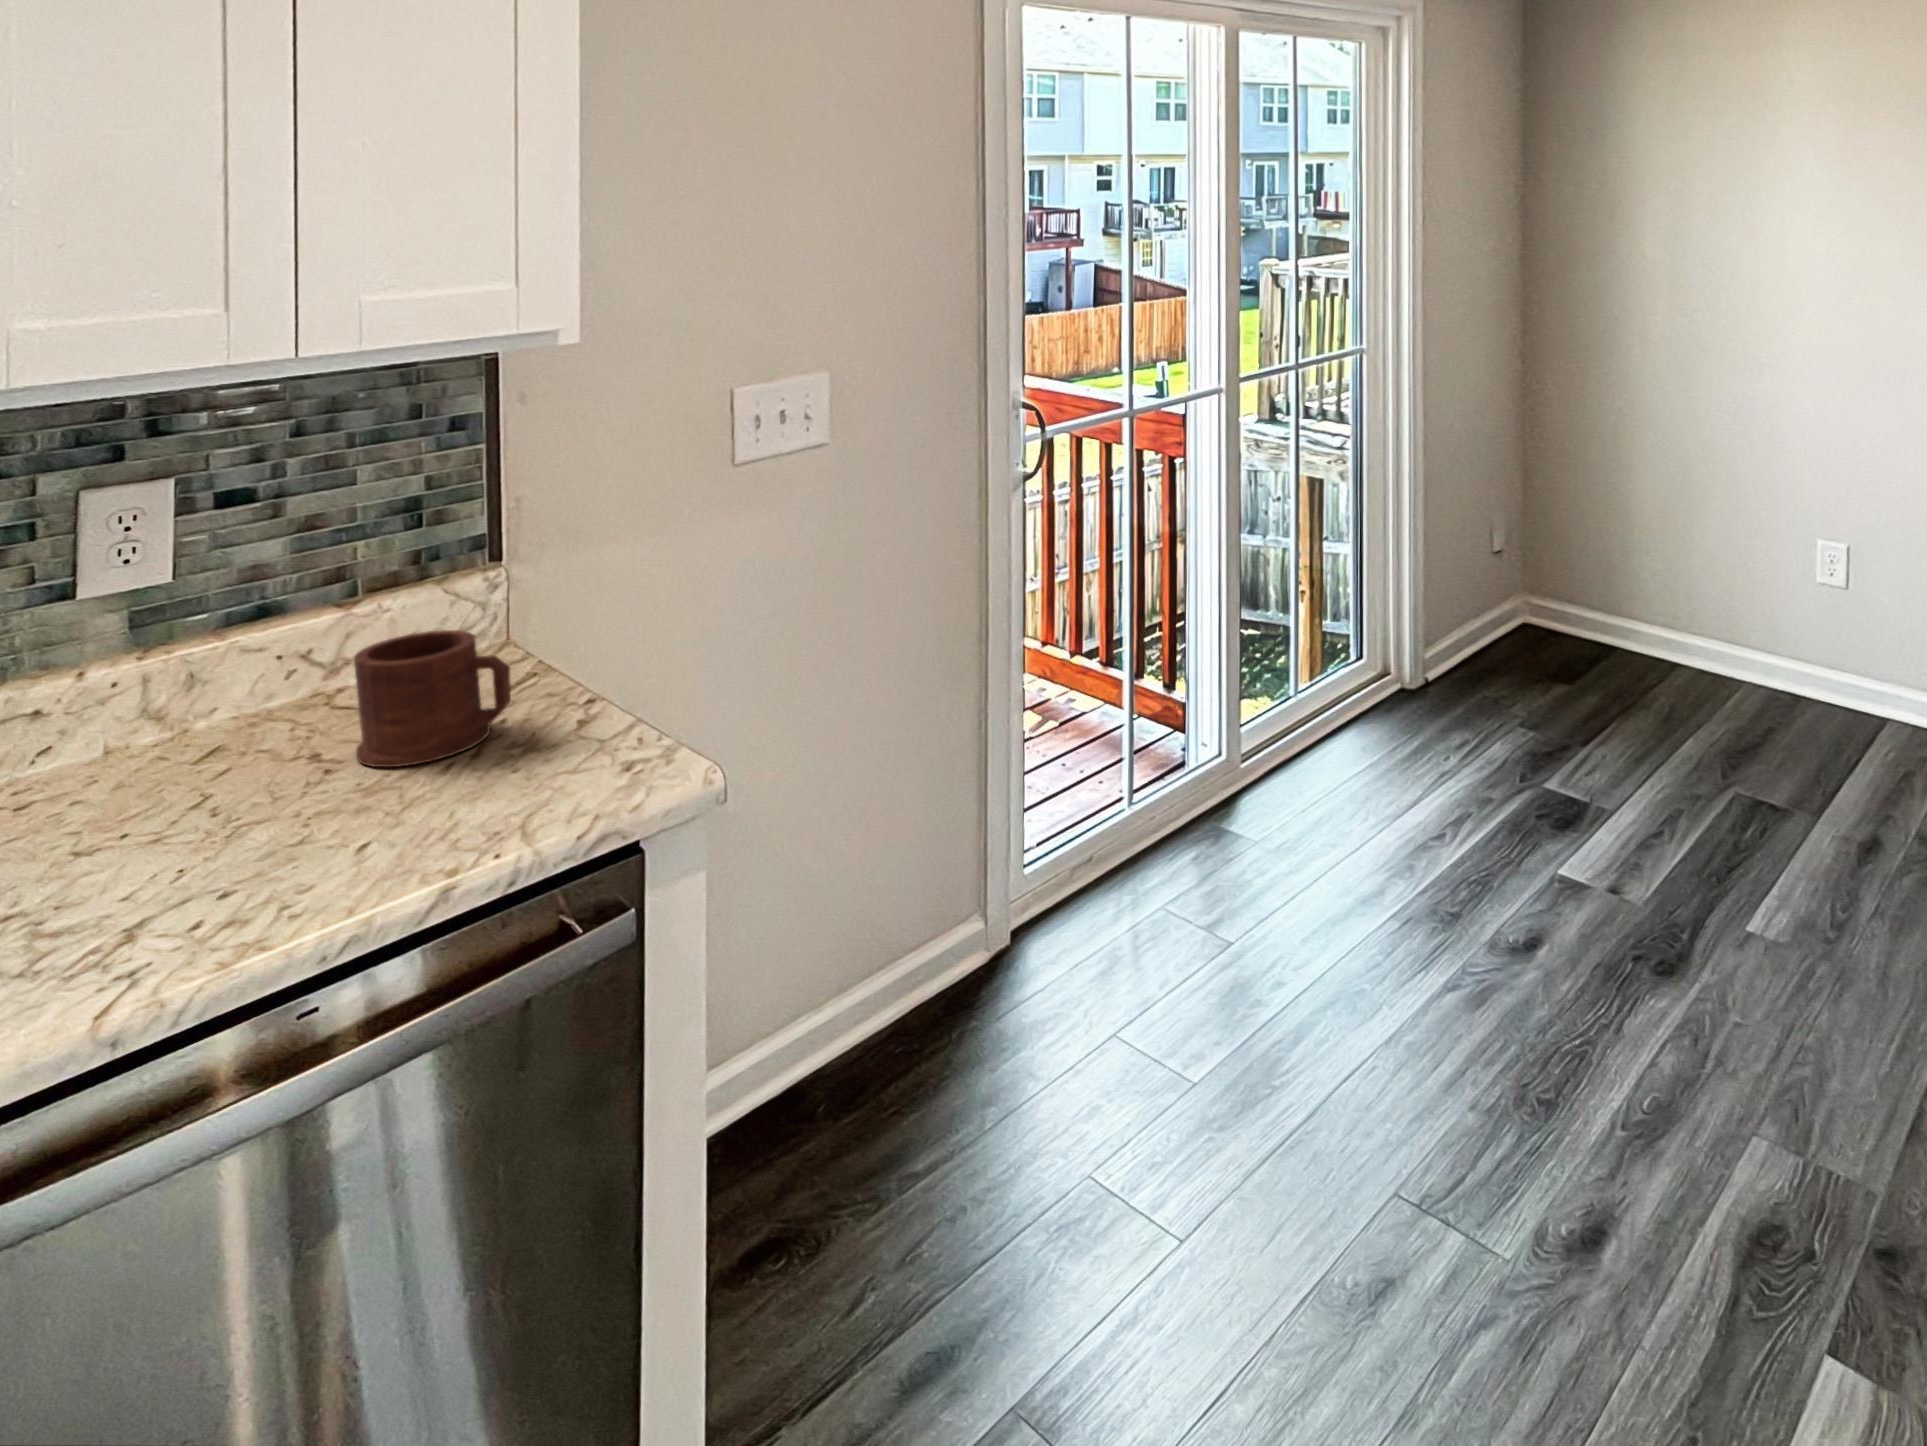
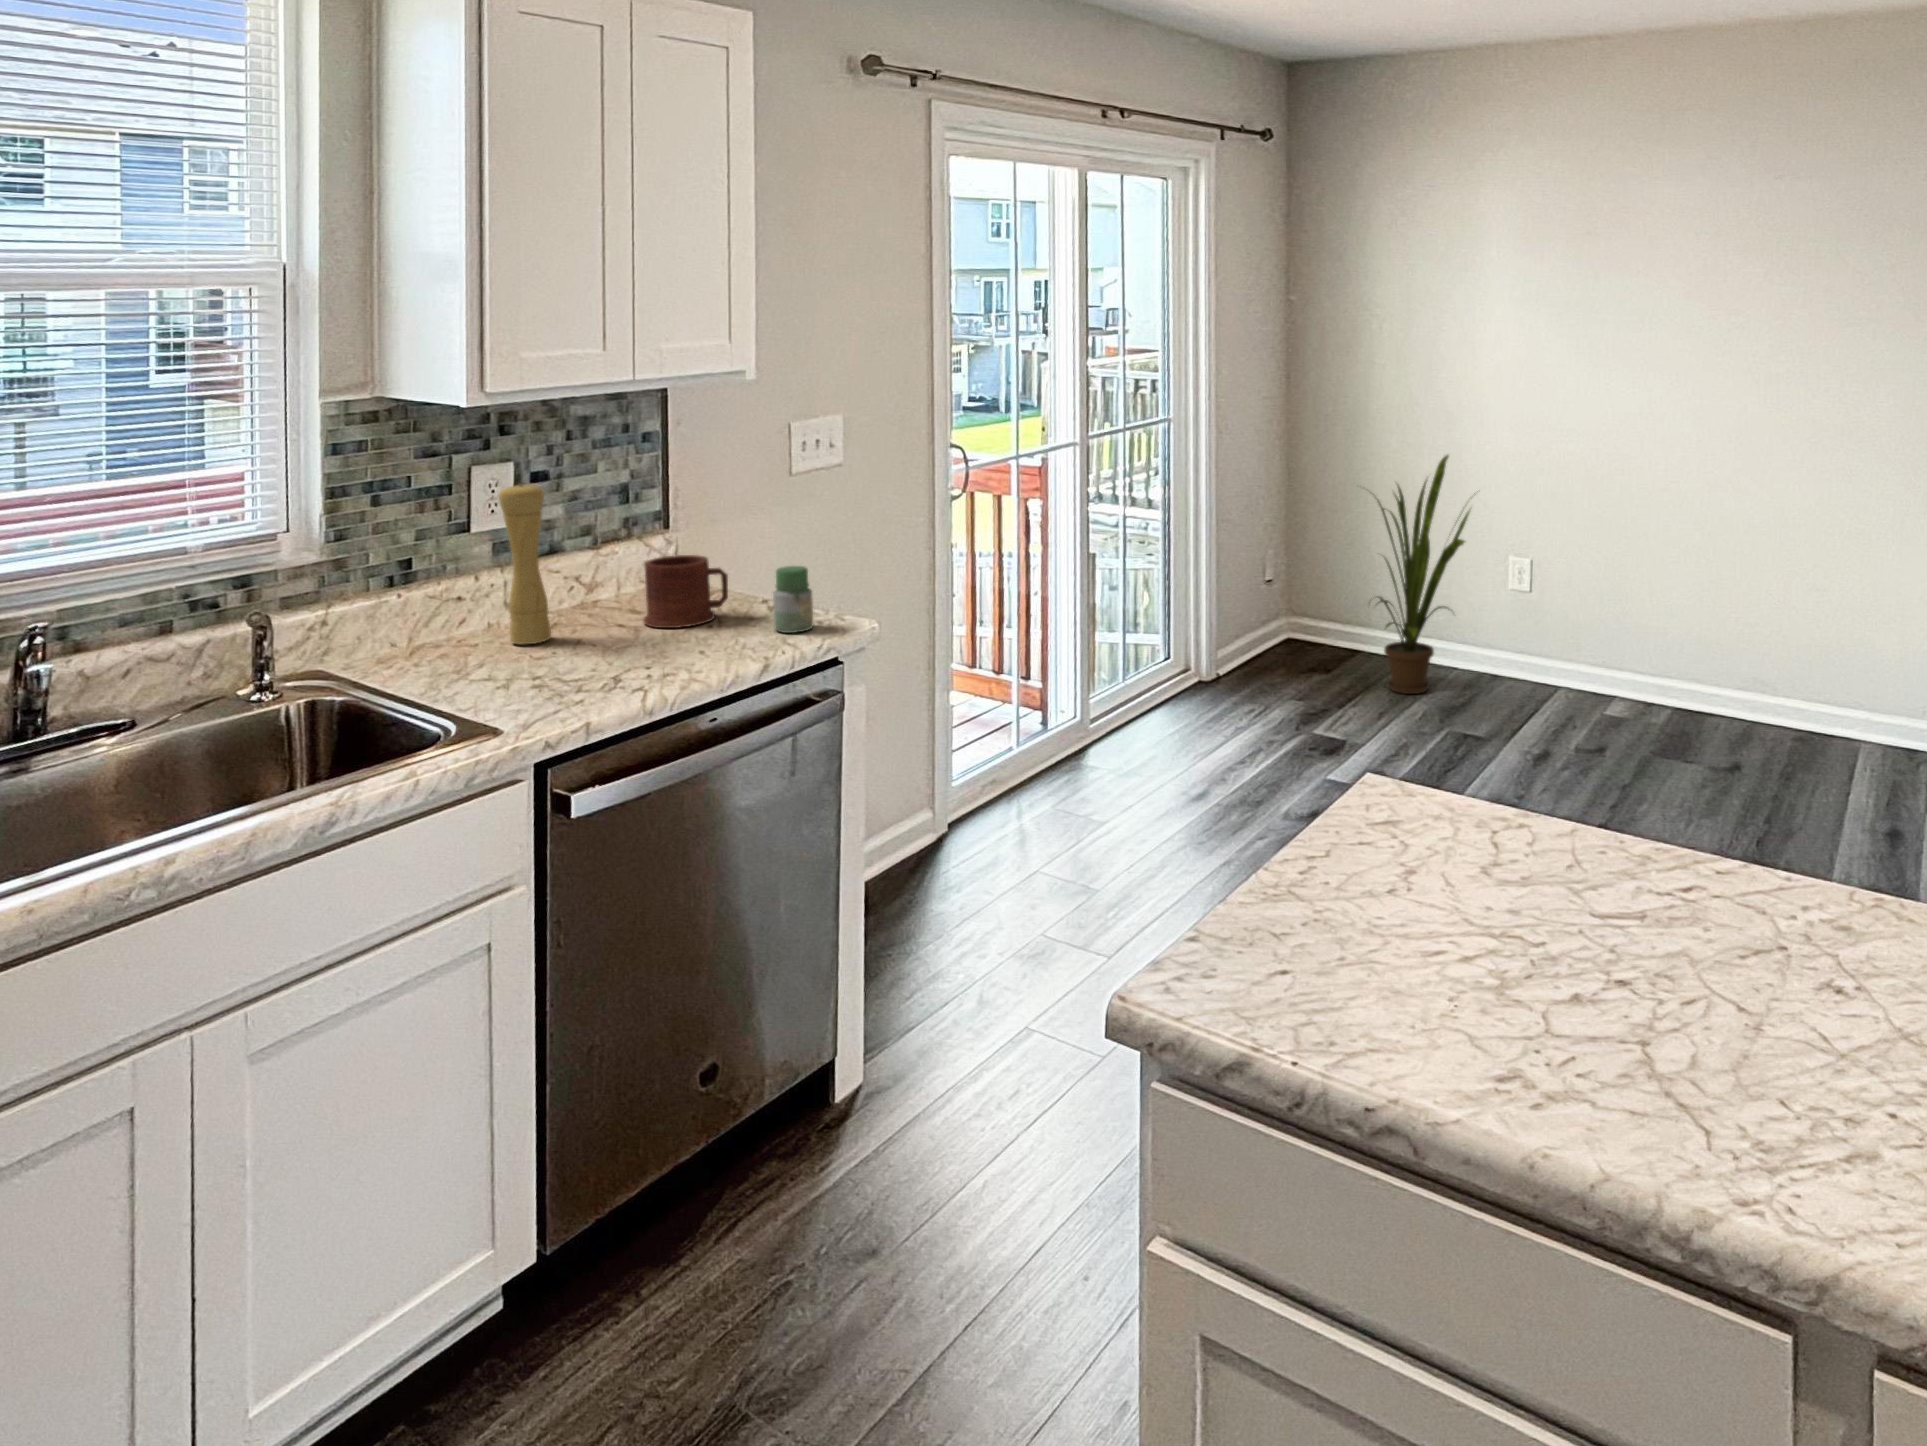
house plant: none [1607,399,1779,719] -> present [1363,455,1475,694]
pepper mill: none [49,530,170,809] -> present [499,483,551,644]
jar: none [538,667,617,791] -> present [773,566,813,633]

